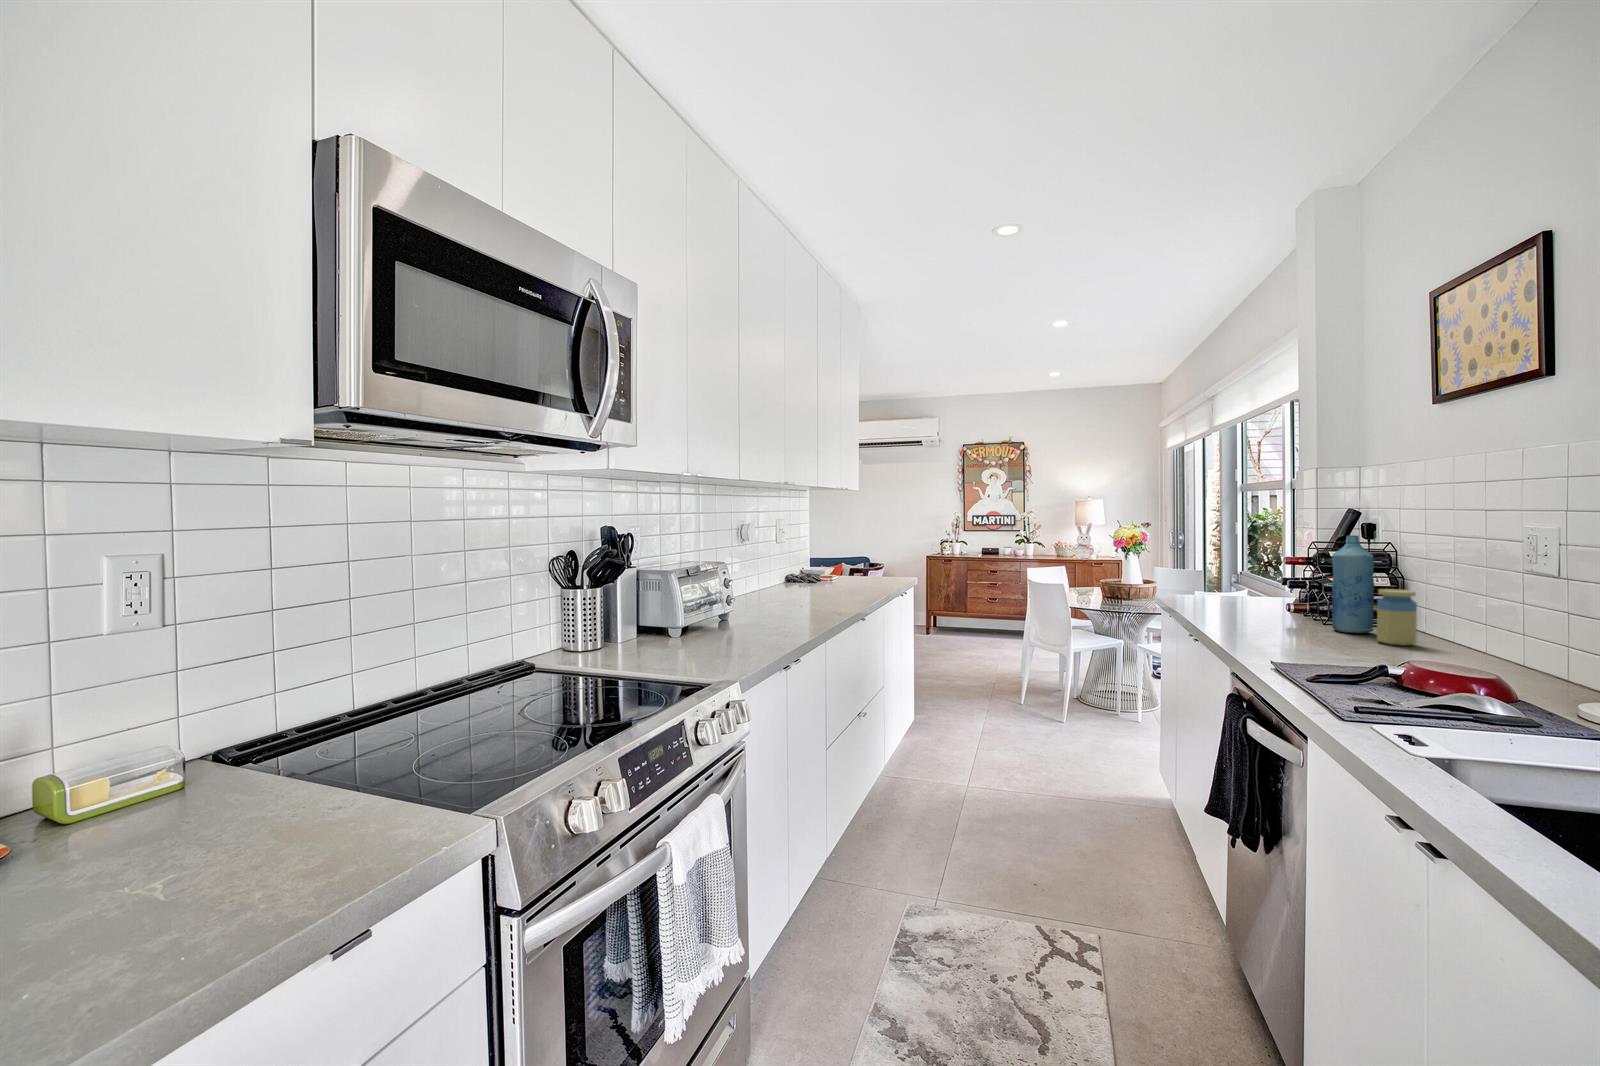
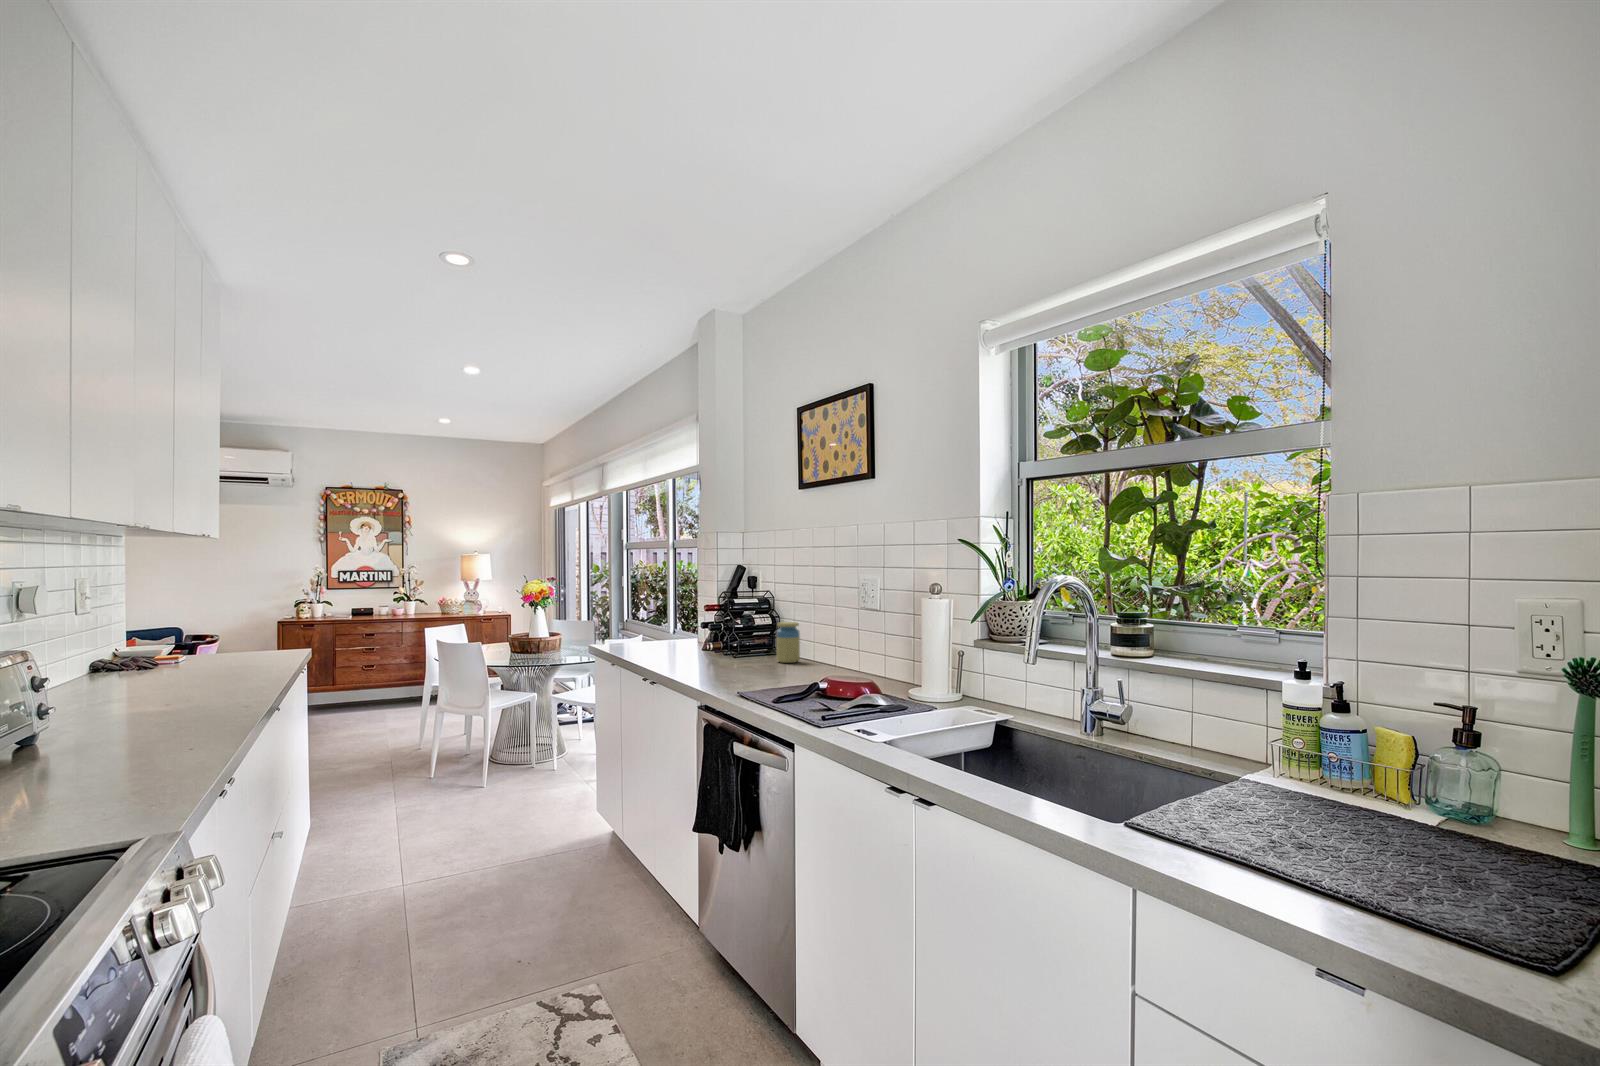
bottle: present [1332,535,1374,633] -> none [744,583,770,658]

